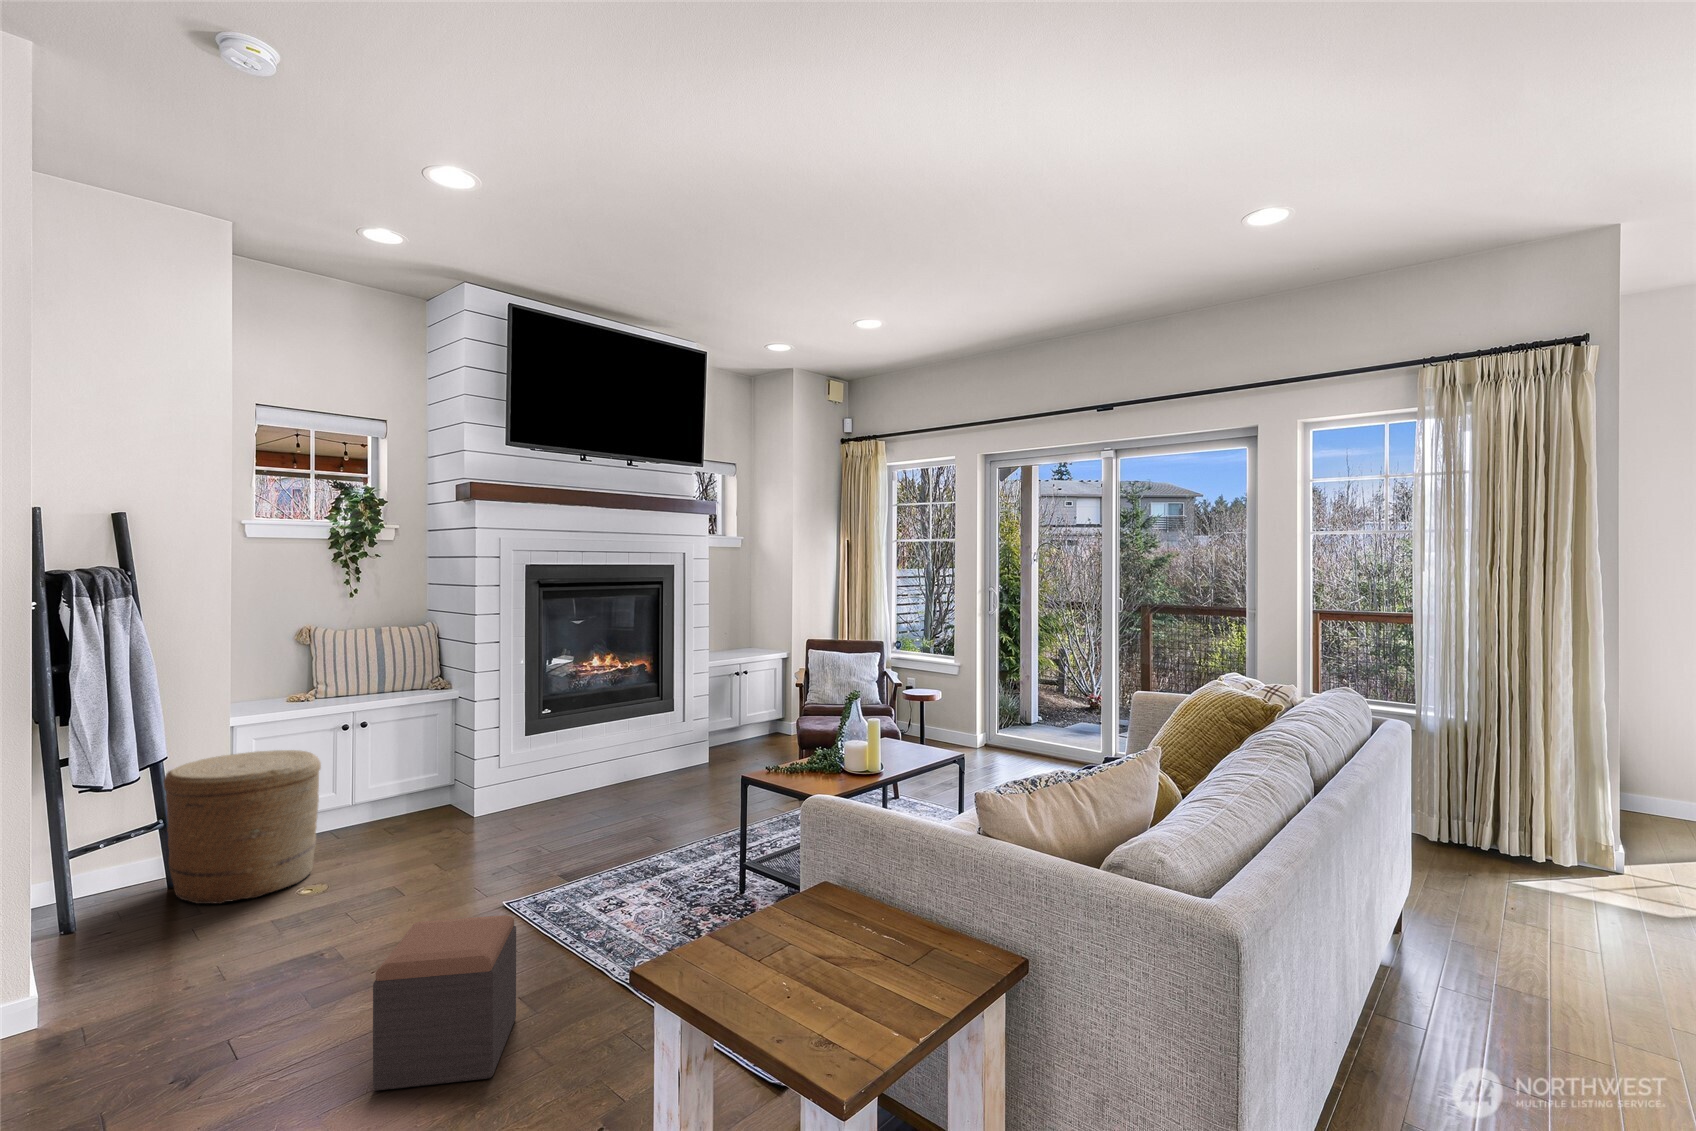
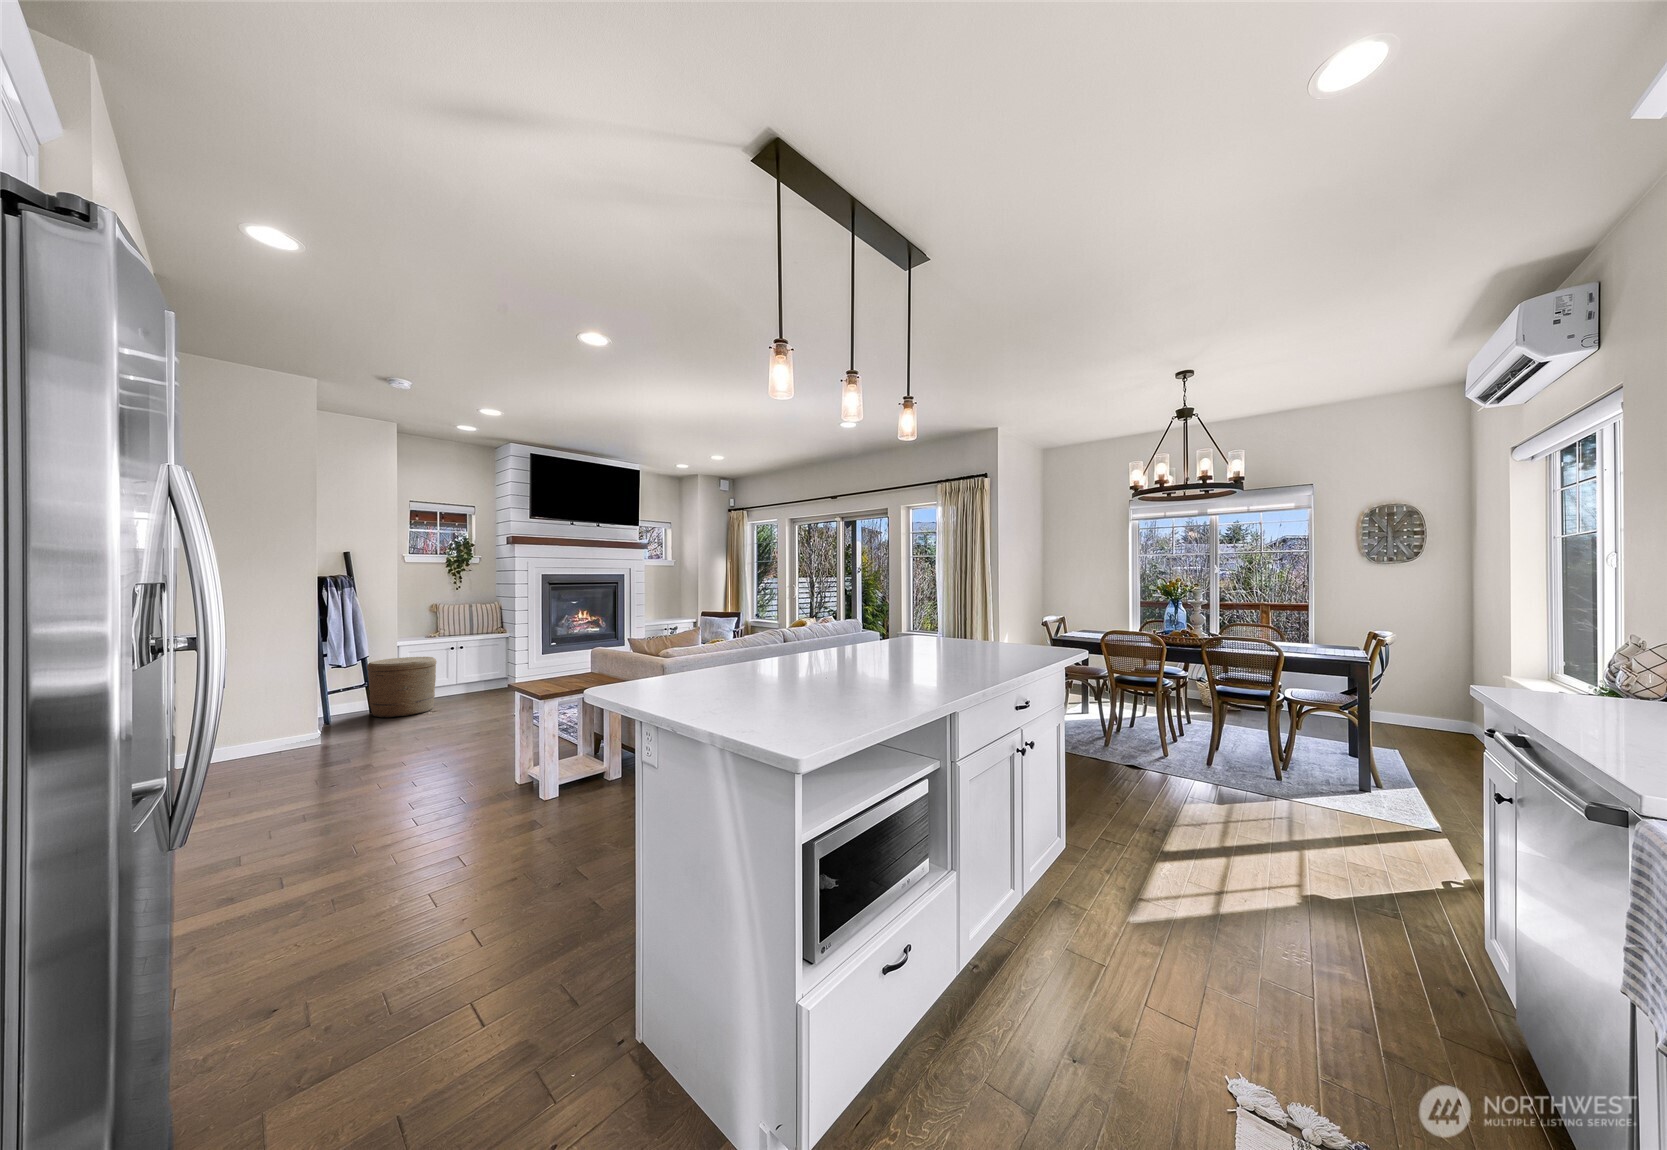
footstool: present [373,915,516,1091] -> none [433,705,494,759]

